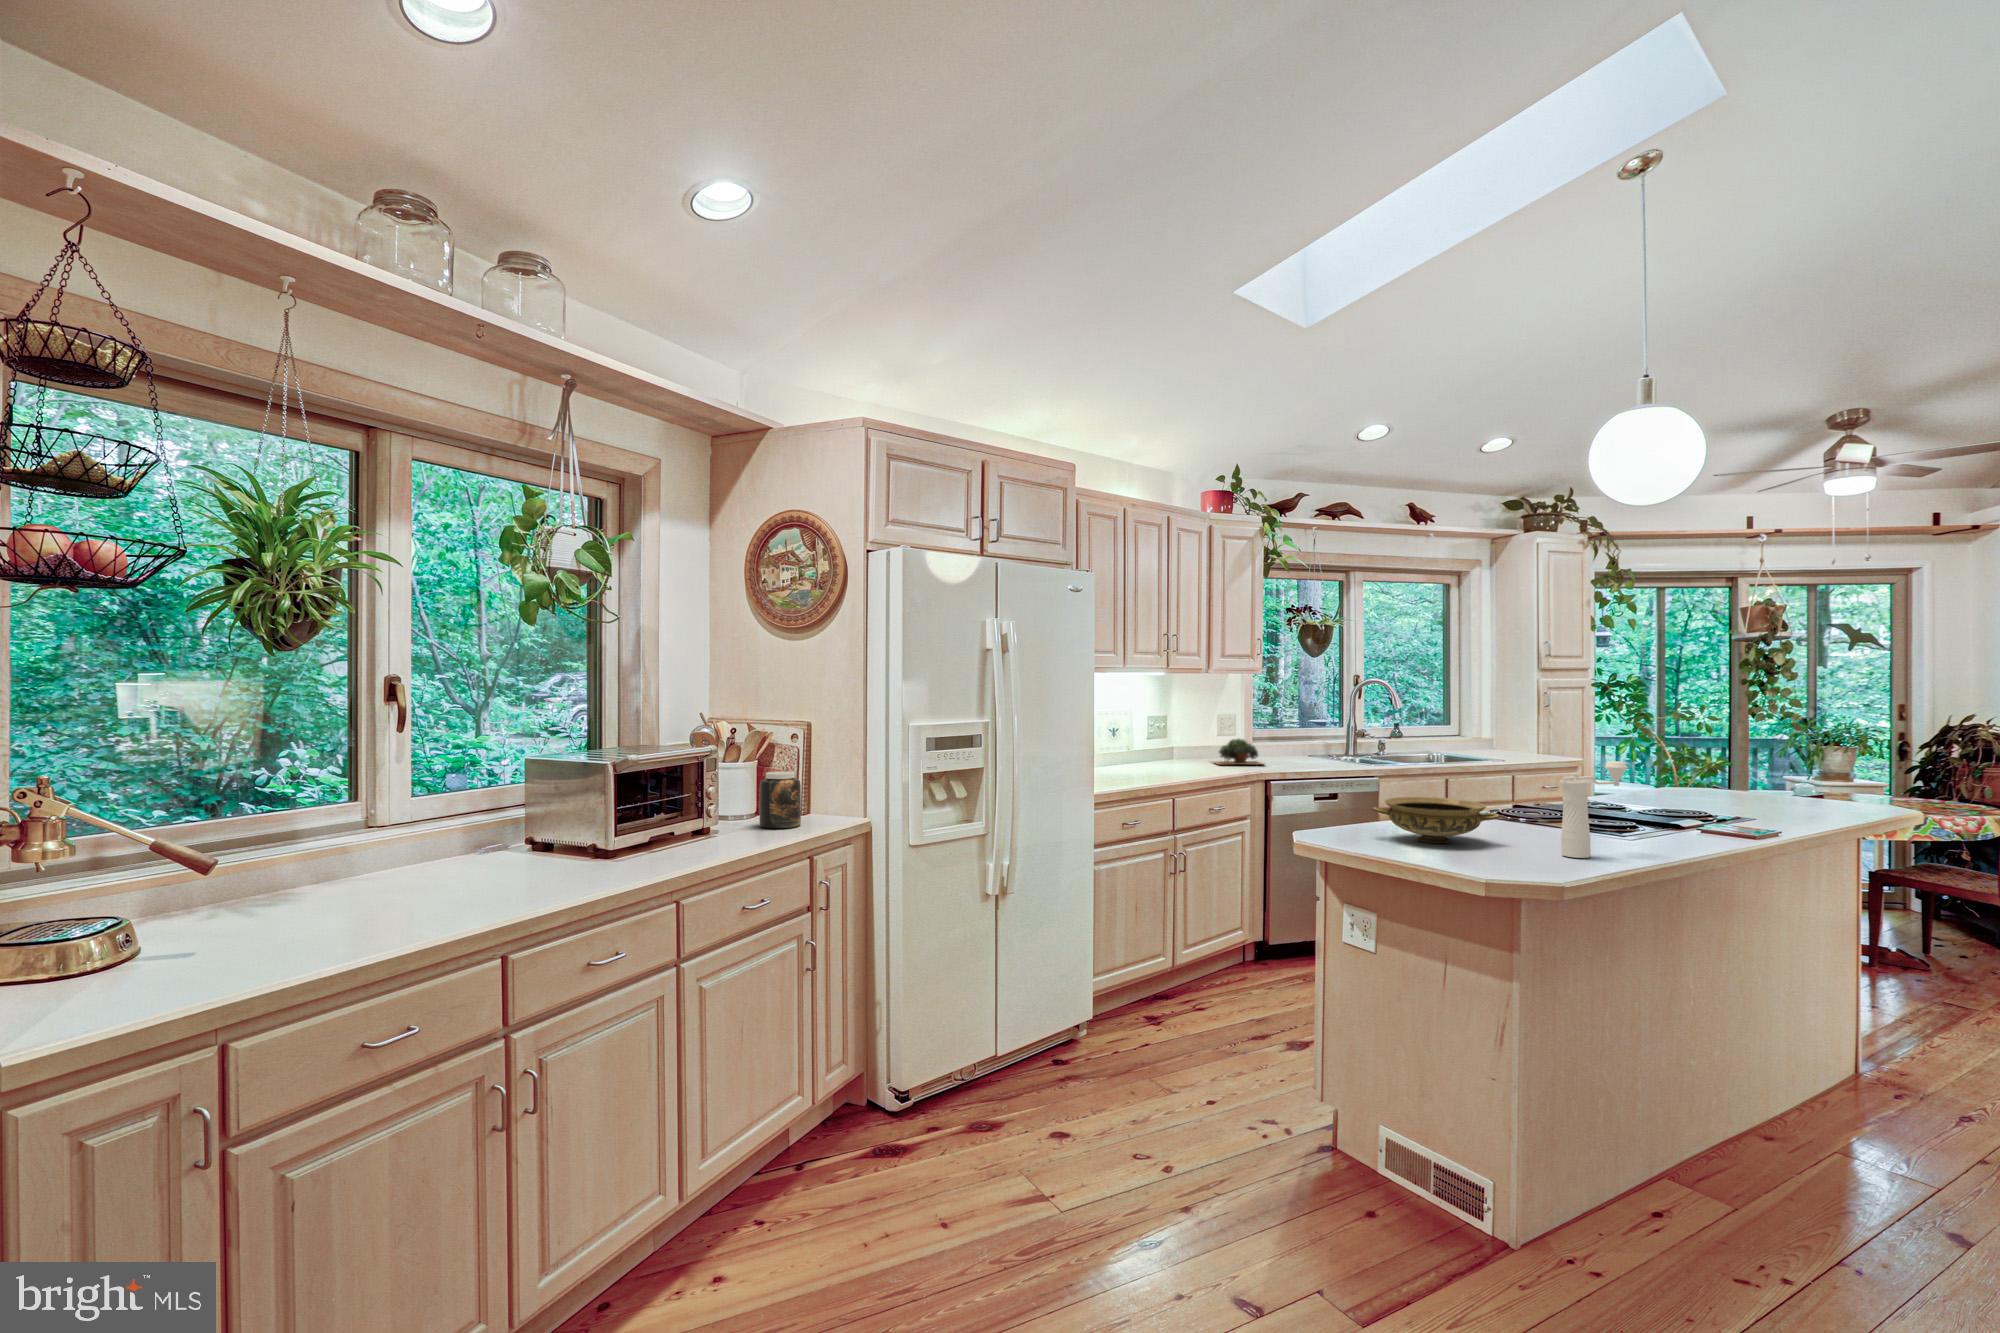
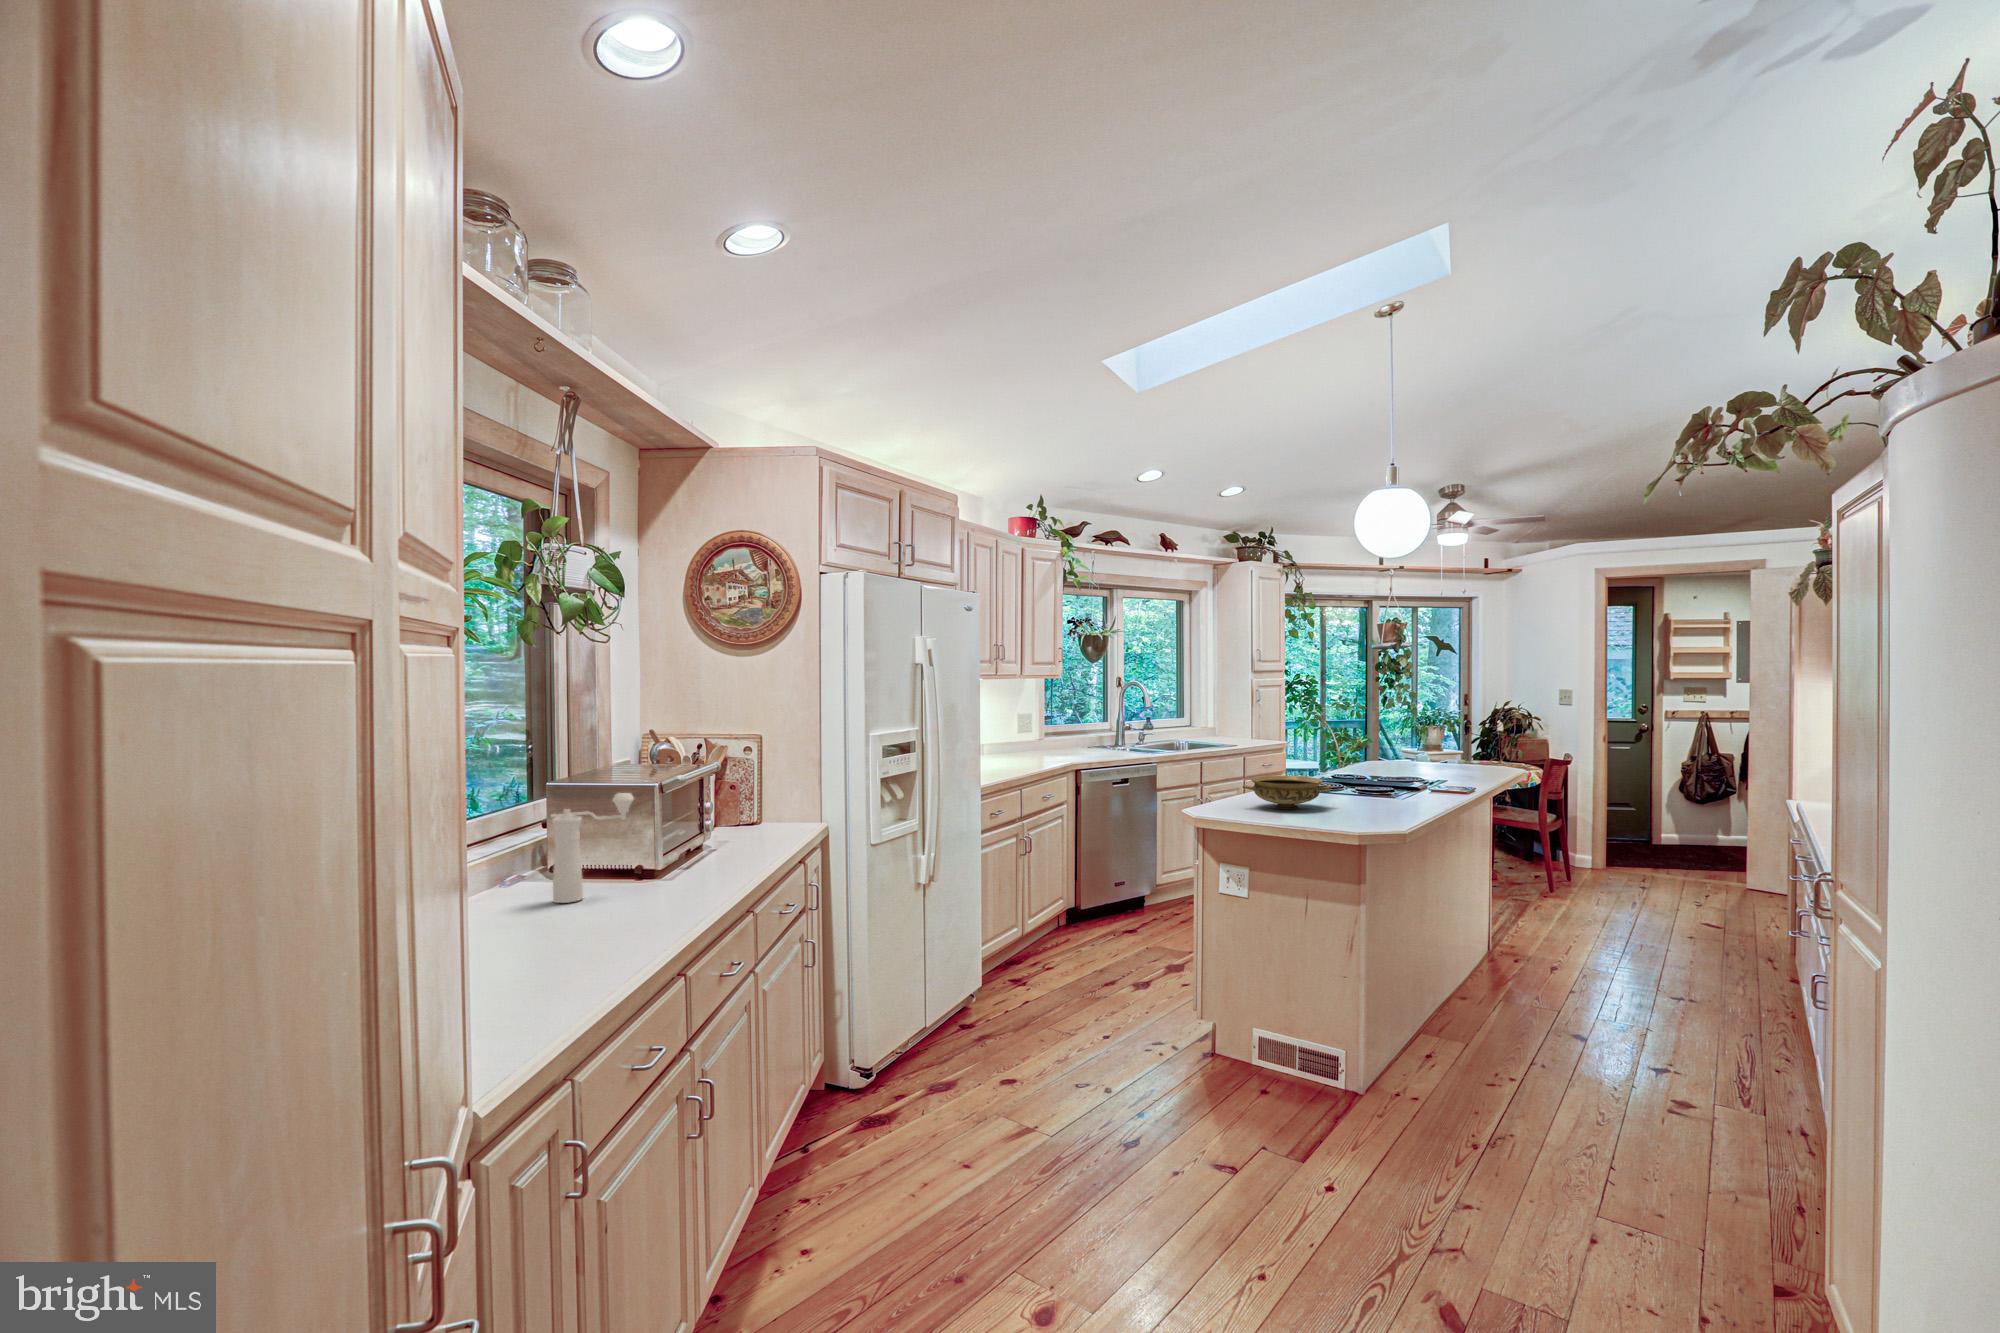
succulent plant: present [1213,739,1263,765] -> none [1020,735,1073,760]
pepper mill: present [1560,761,1628,858] -> present [551,793,634,903]
jar: present [759,771,801,828] -> none [735,782,775,836]

